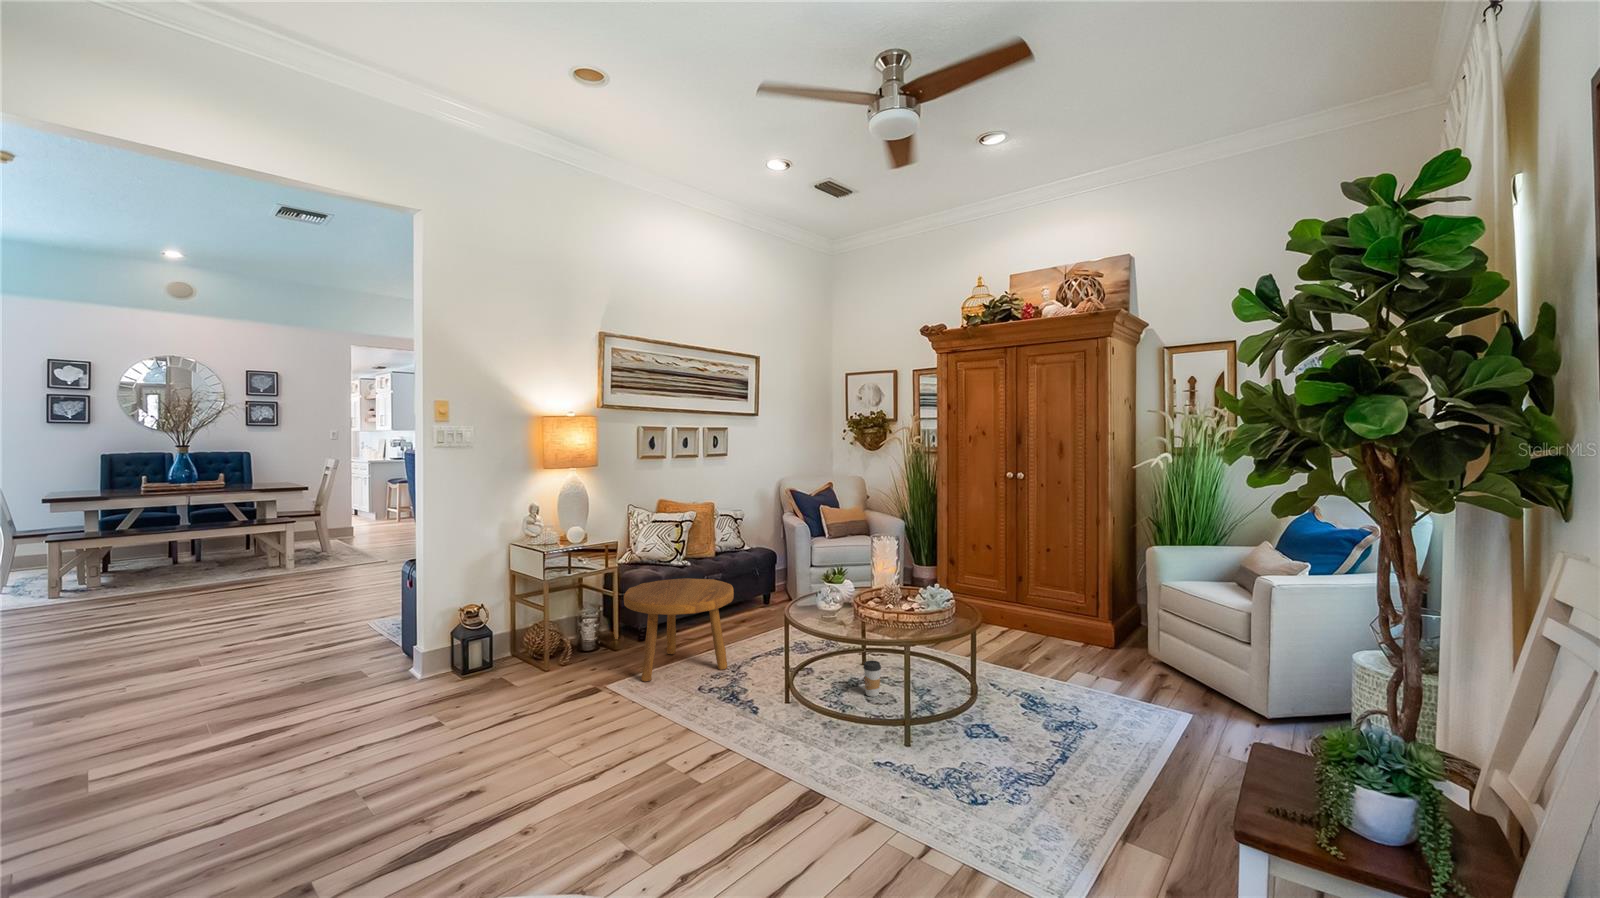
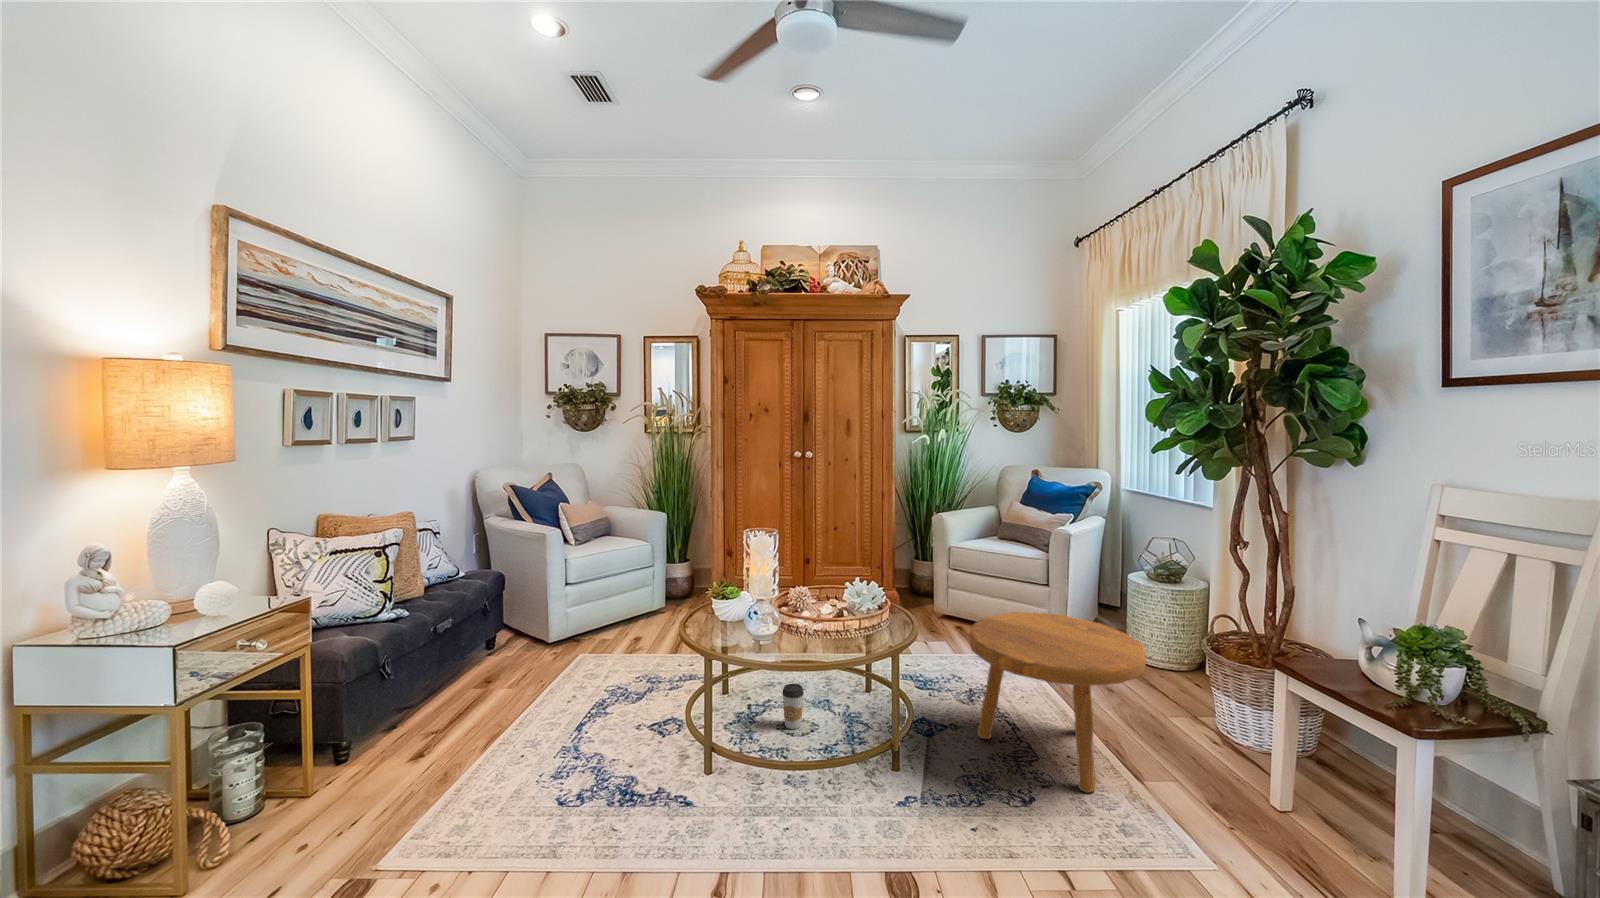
footstool: present [624,578,734,682] -> present [969,612,1146,793]

